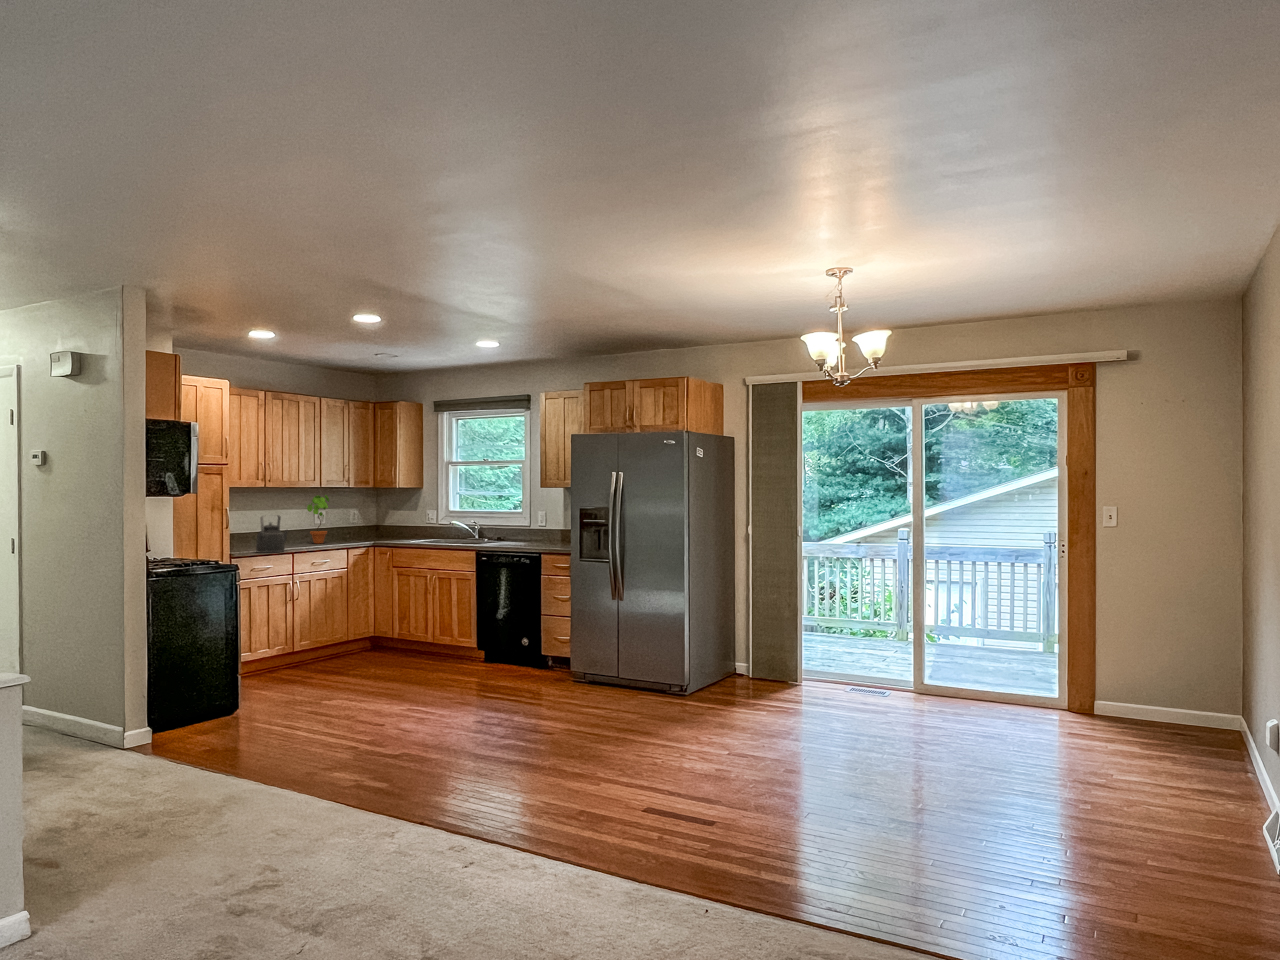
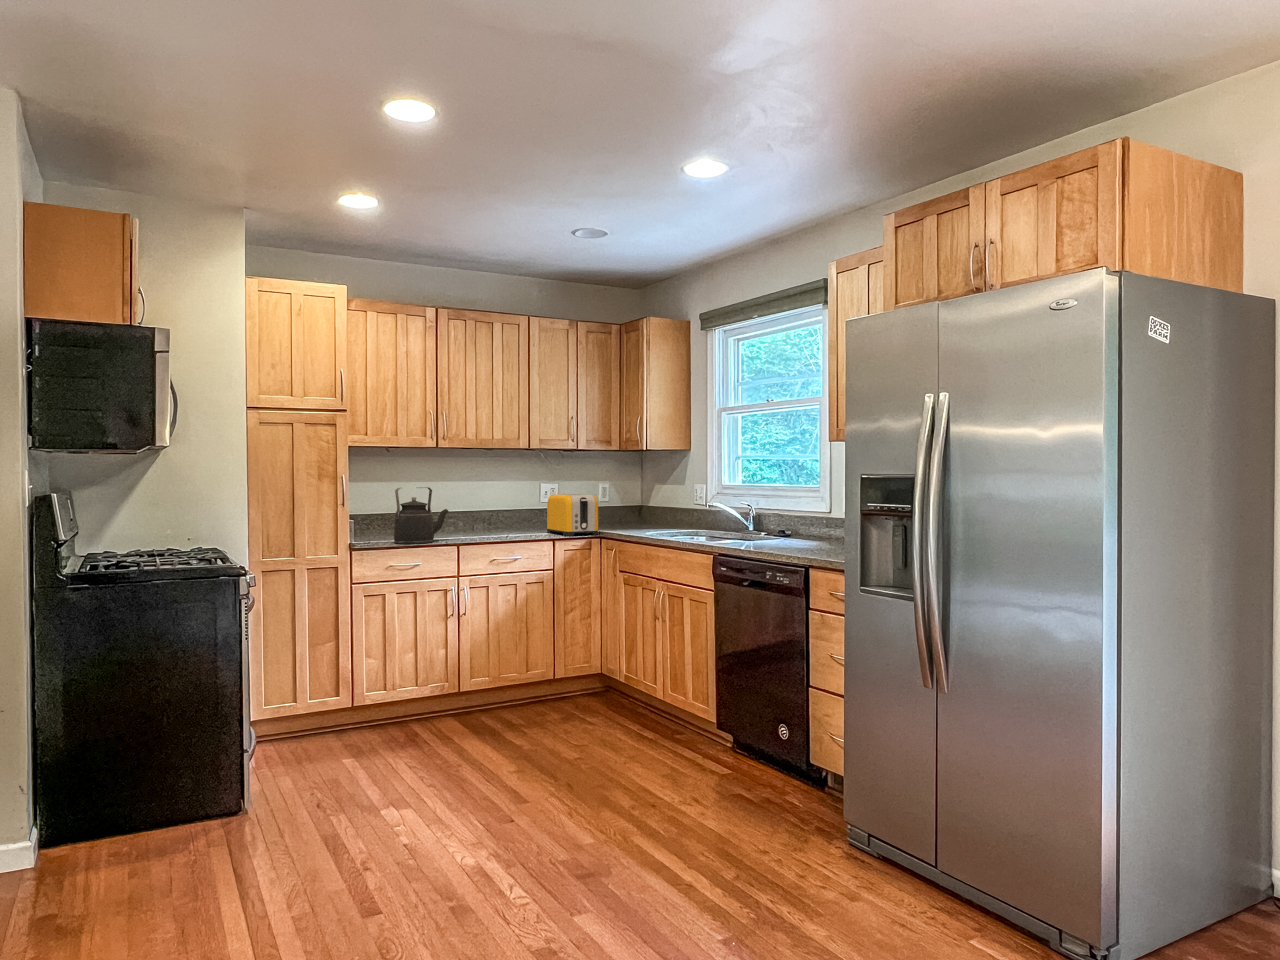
potted plant: present [307,495,329,543] -> none [512,459,544,530]
toaster: none [339,519,380,546] -> present [547,494,598,536]

